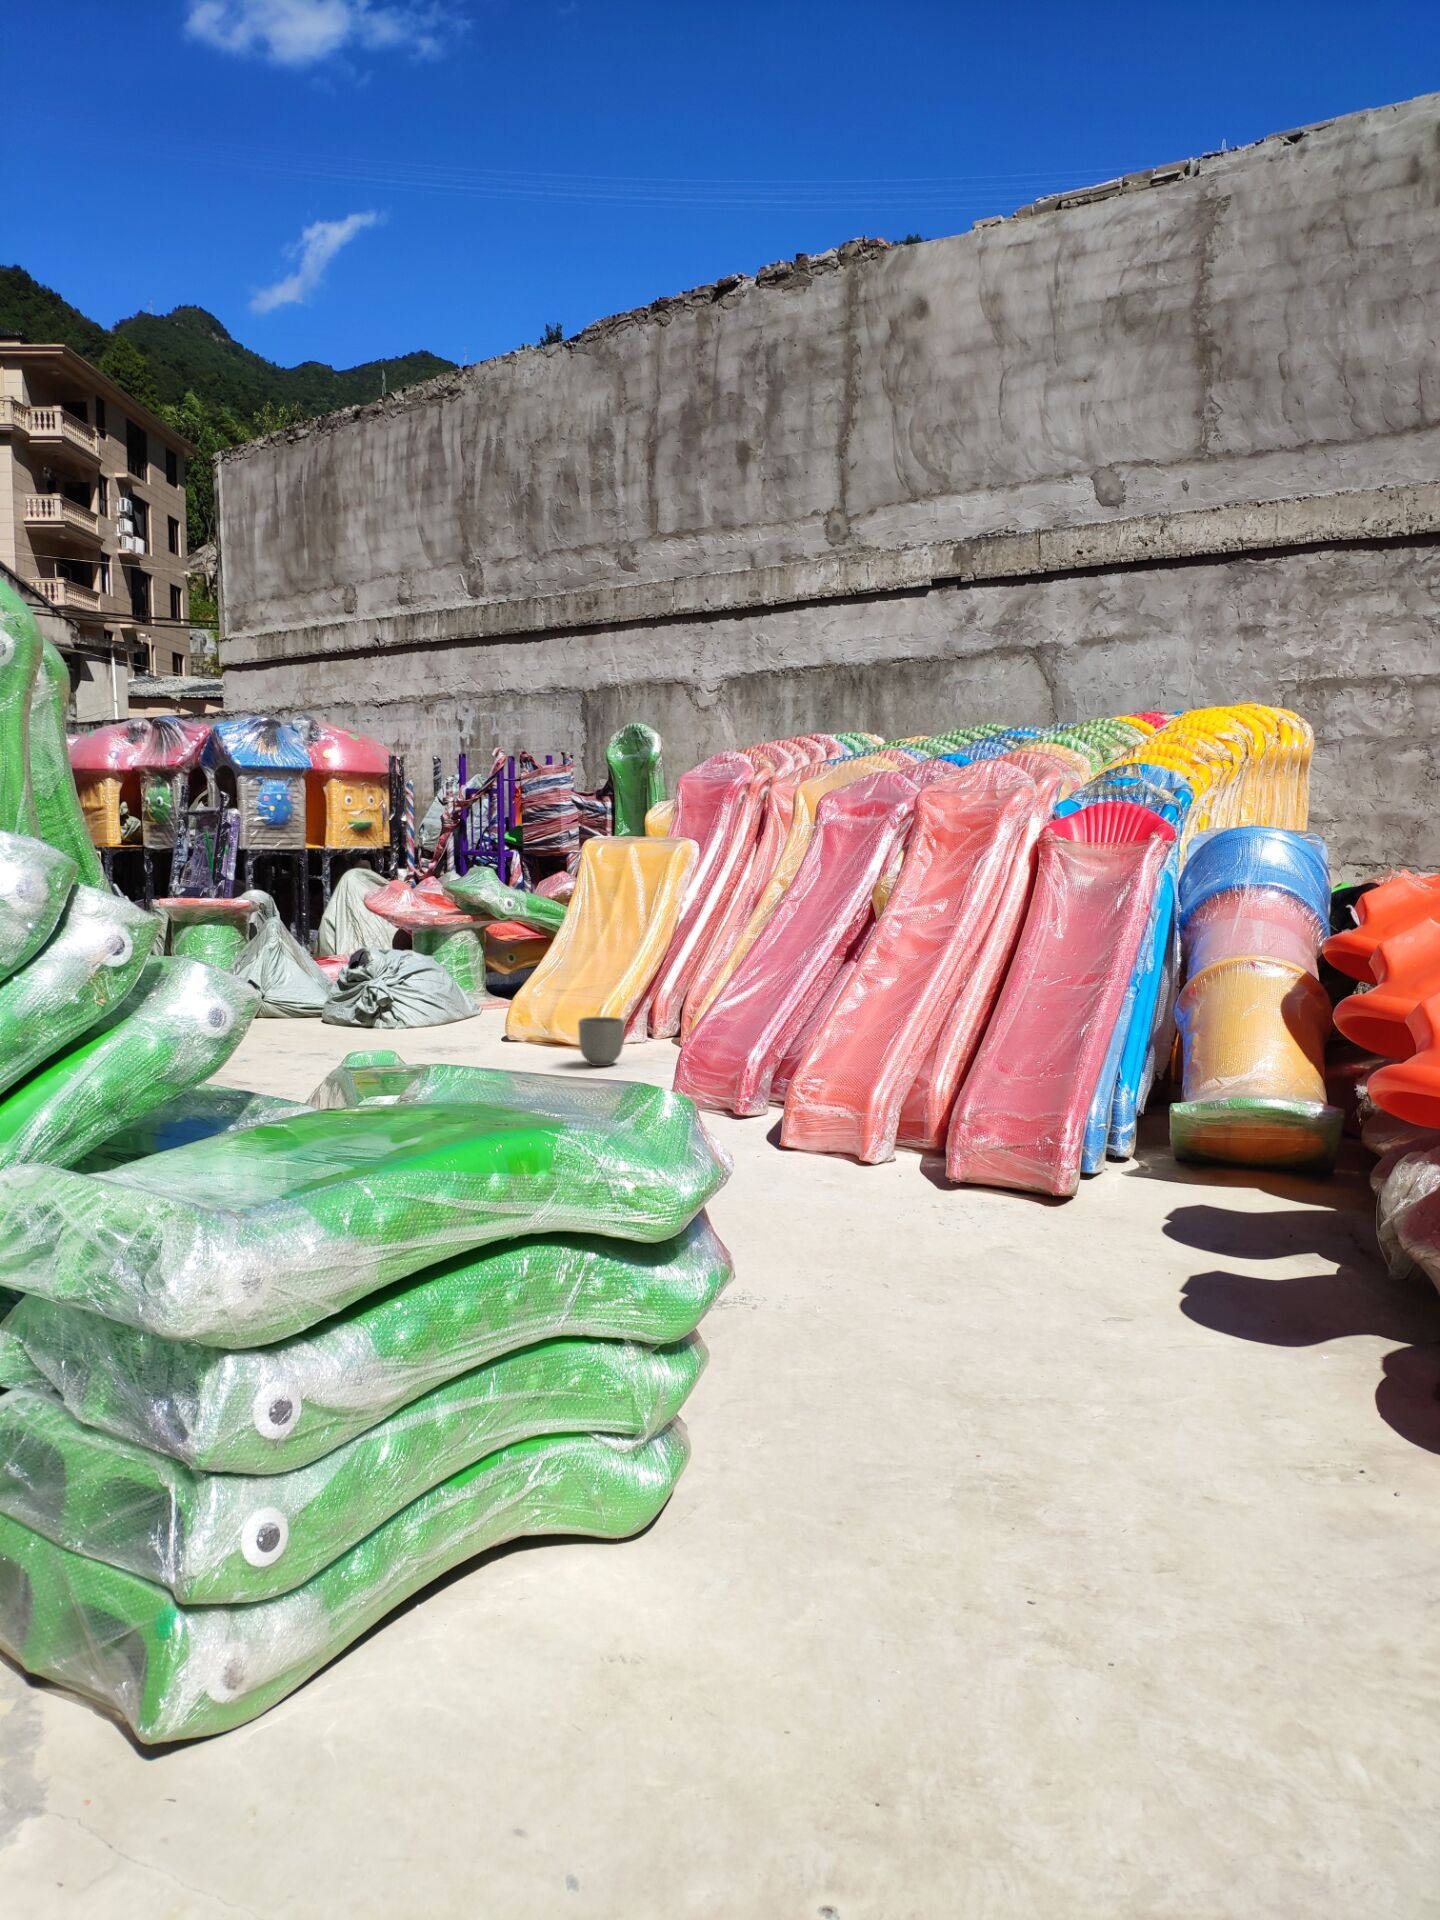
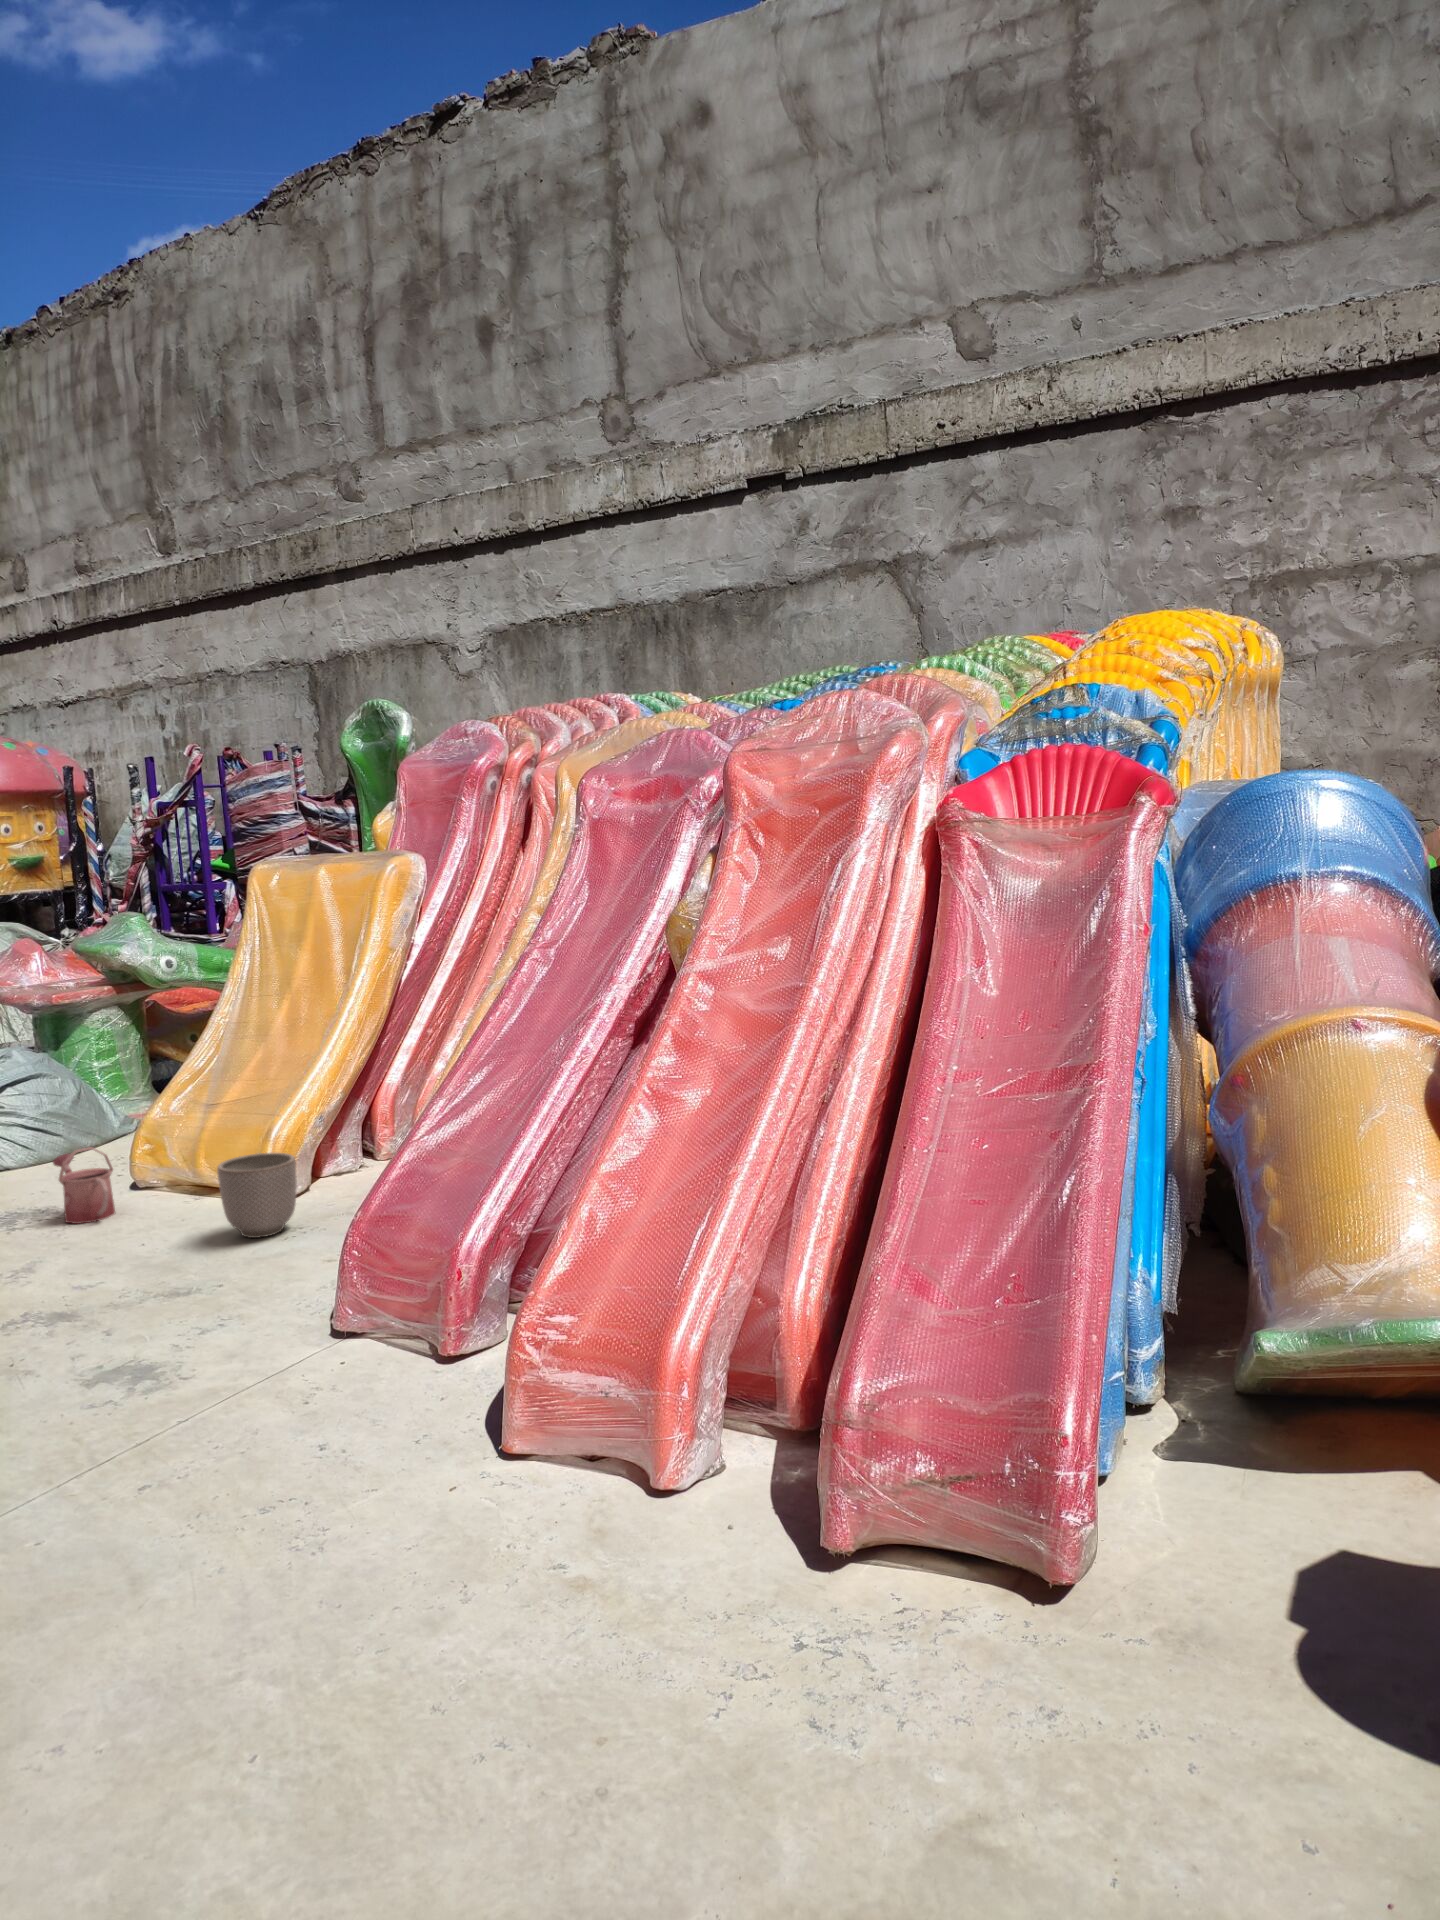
watering can: none [460,1008,500,1054] -> present [53,1147,115,1224]

